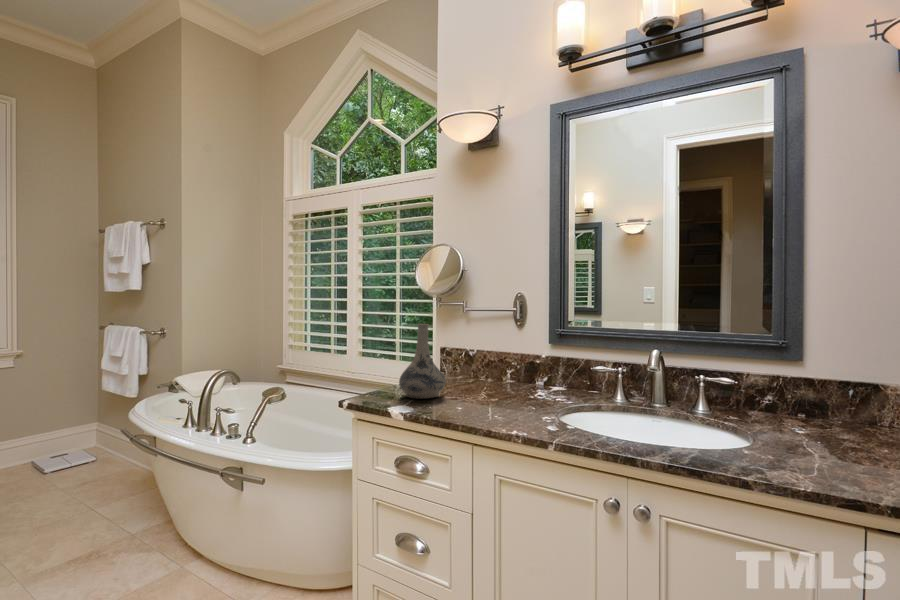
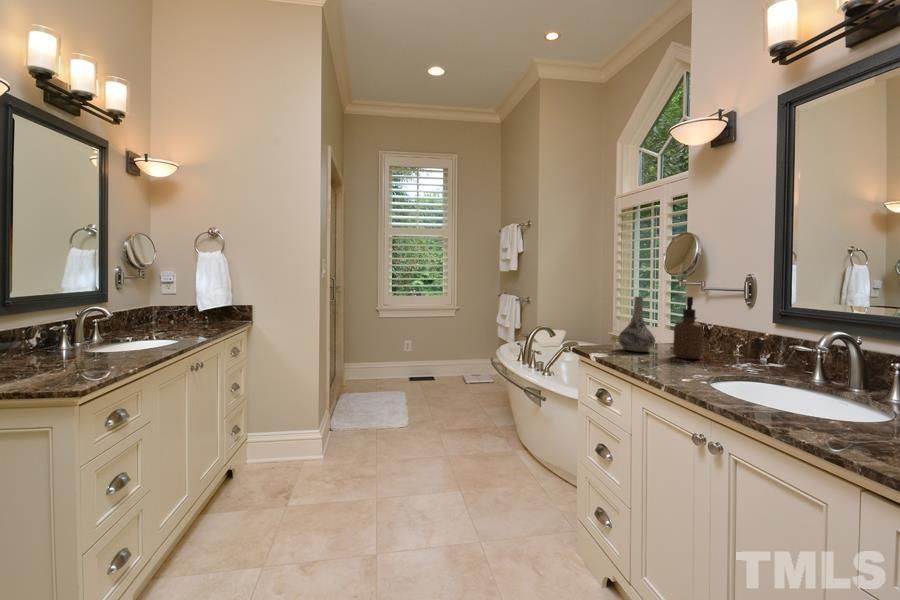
soap dispenser: none [473,321,506,399] -> present [673,297,704,359]

